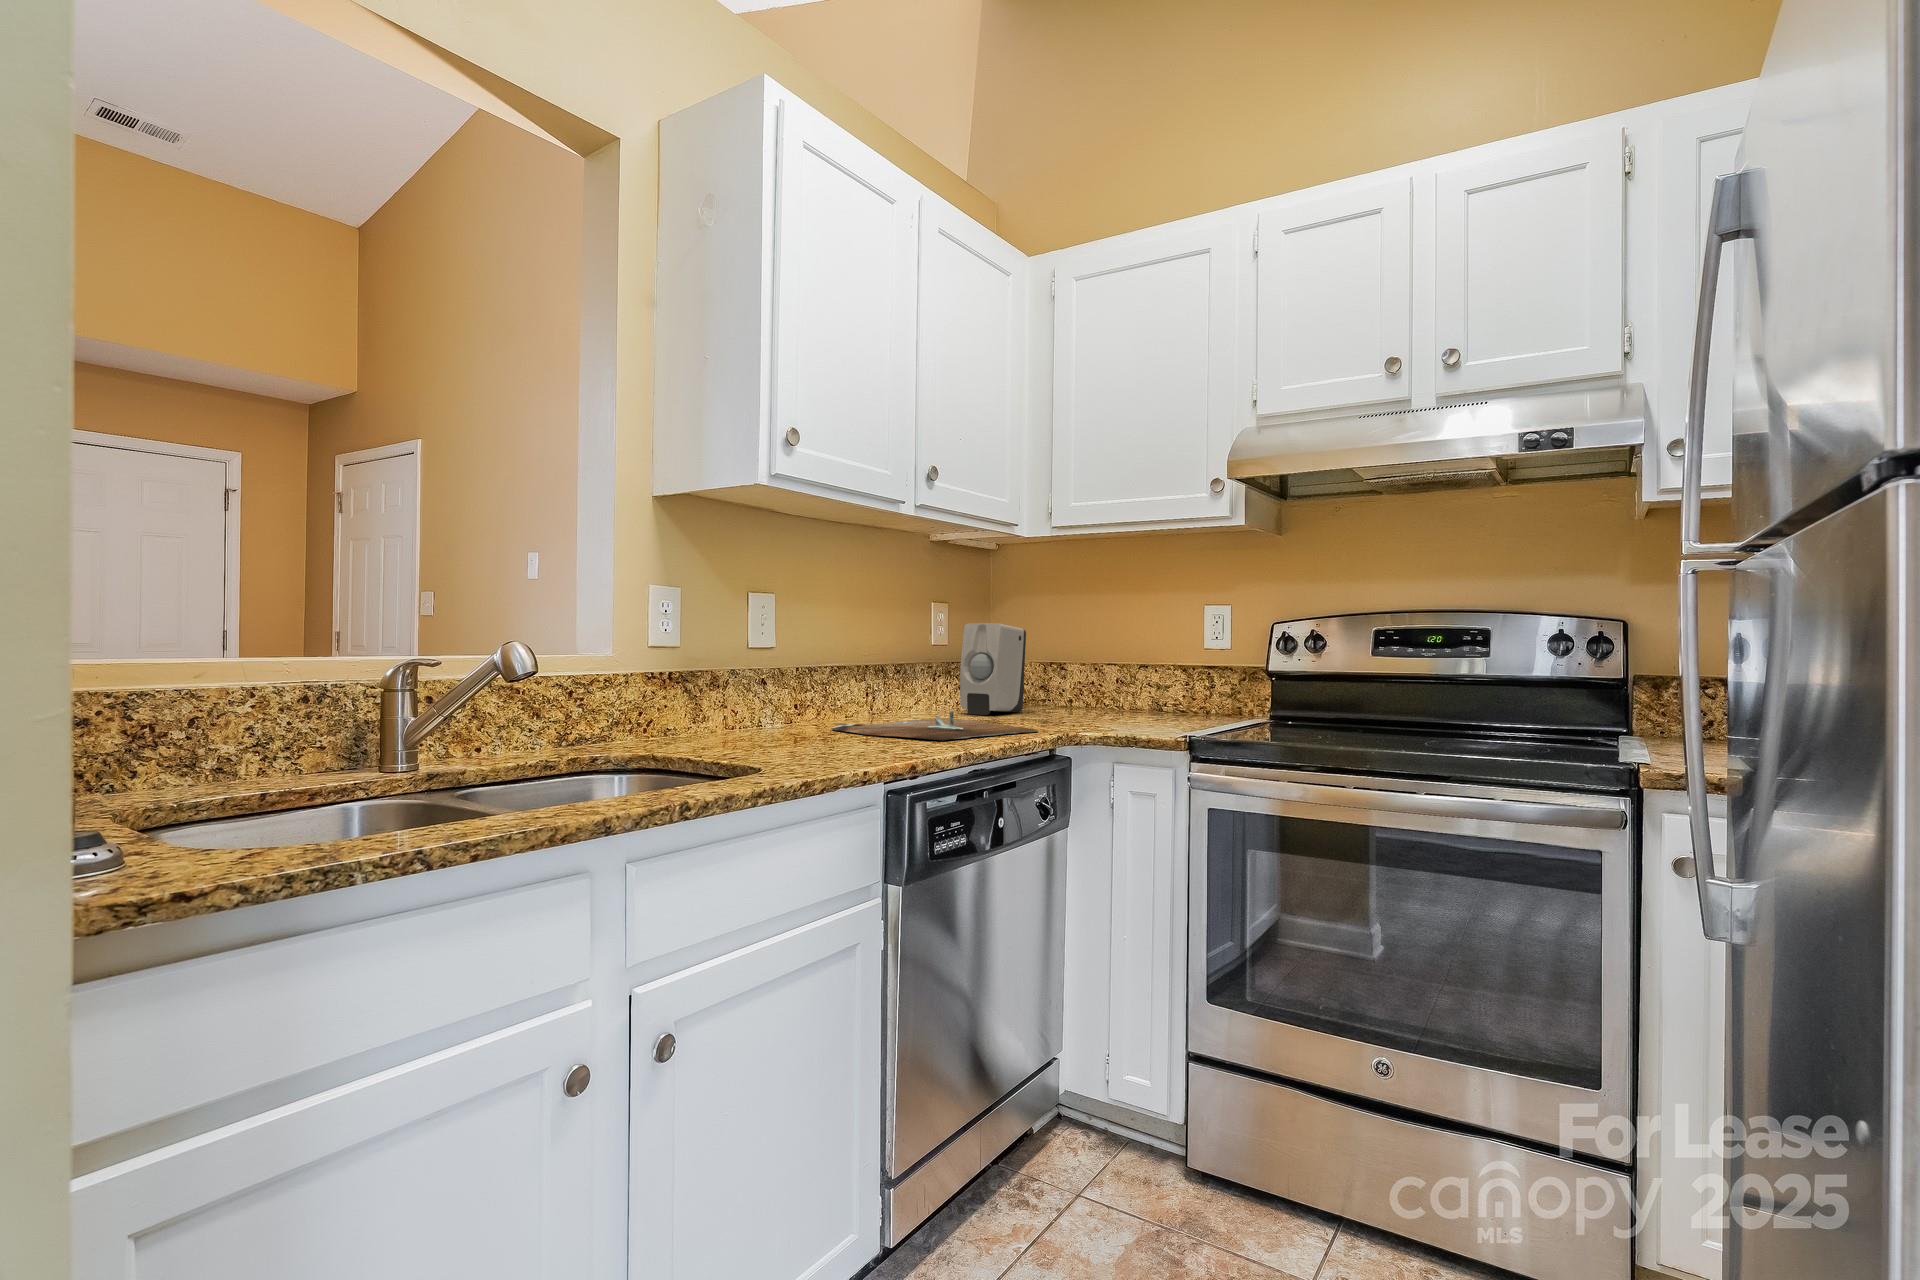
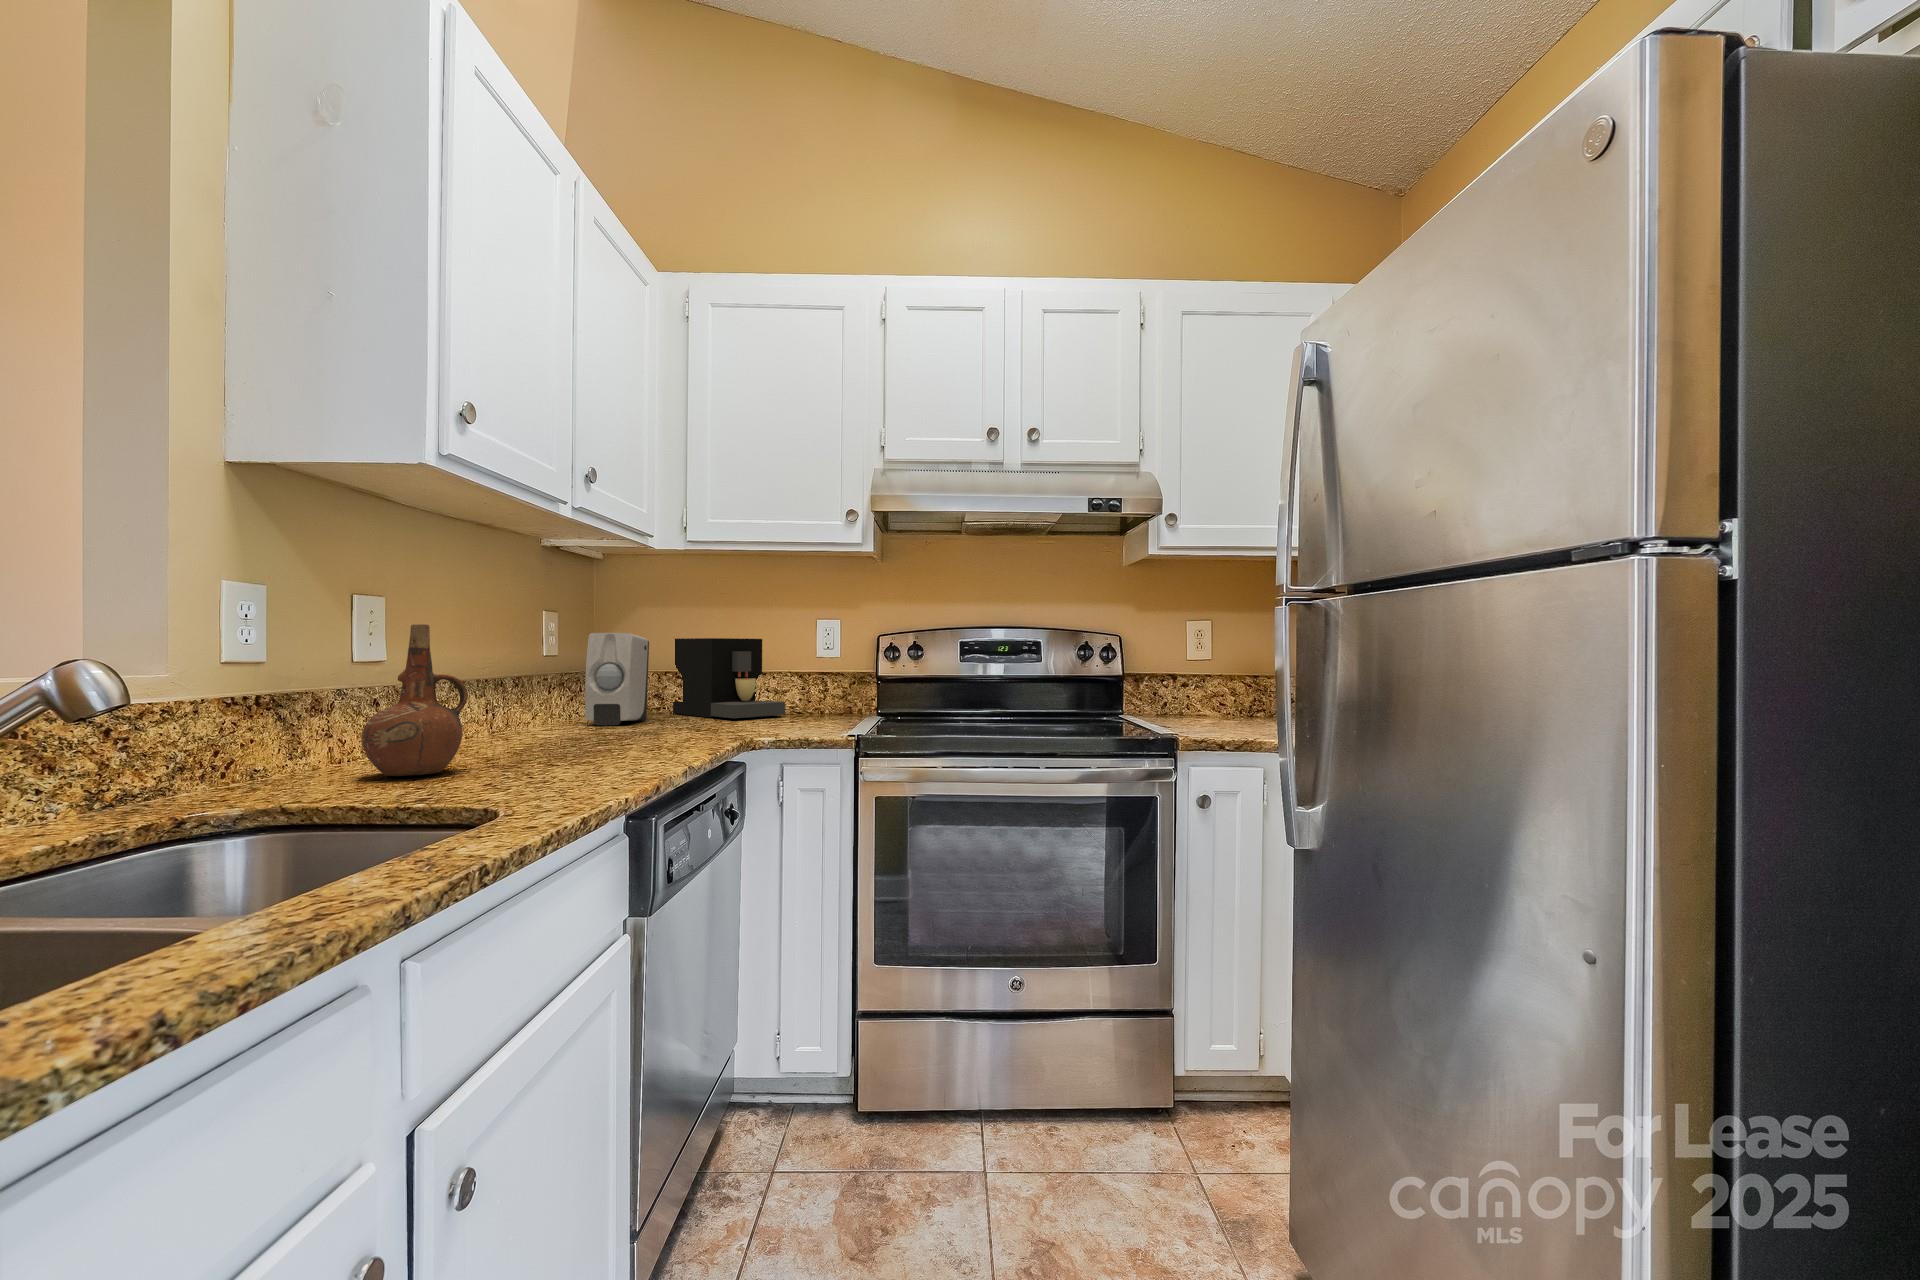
ceramic pitcher: none [729,616,803,742] -> present [361,624,467,776]
coffee maker: none [1060,628,1164,715] -> present [673,638,785,718]
cutting board: present [833,711,1038,740] -> none [472,723,709,756]

